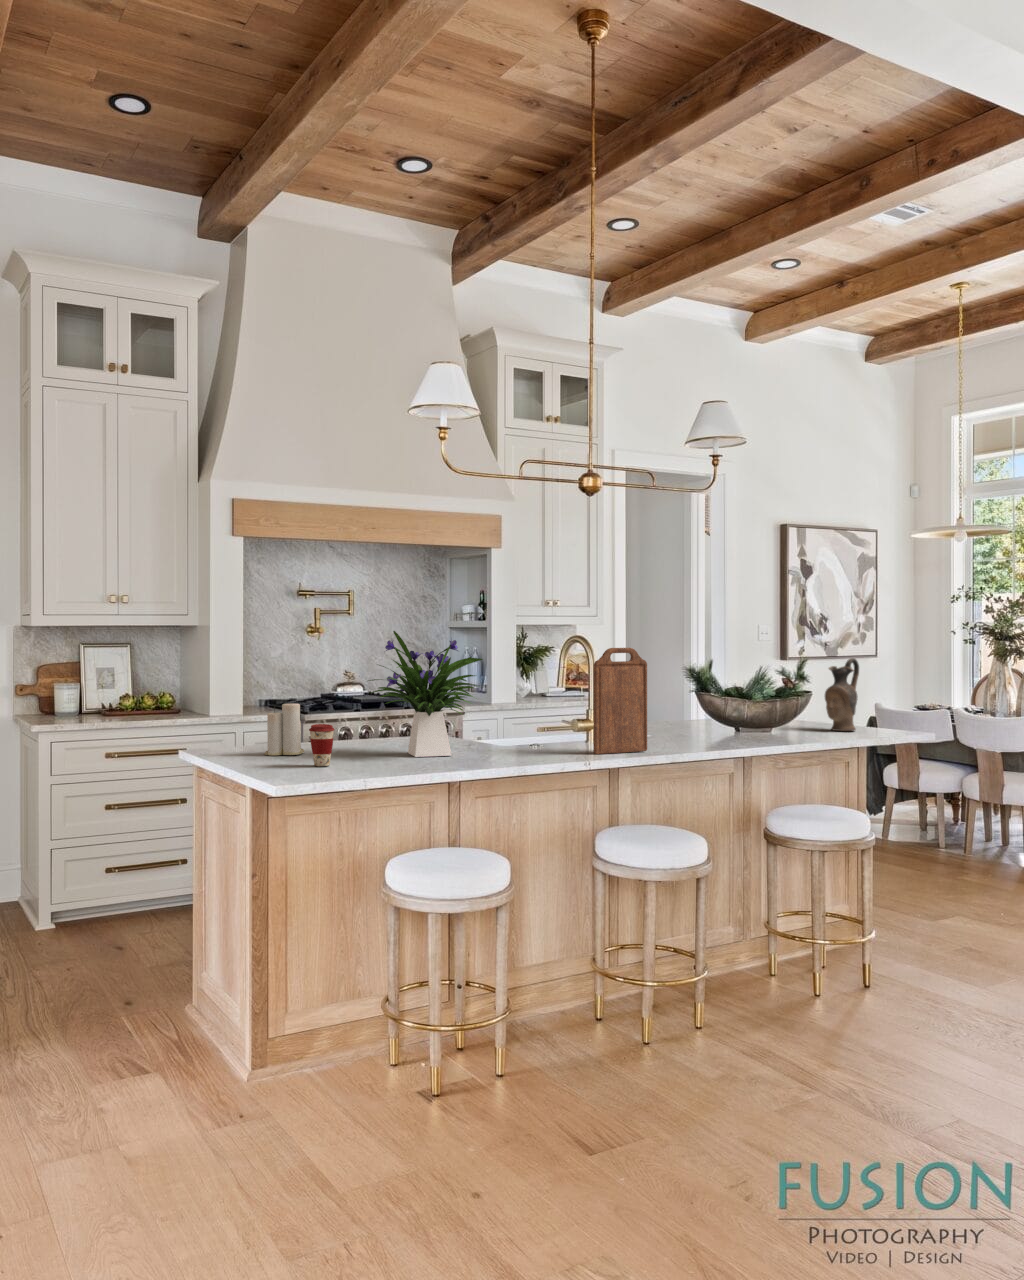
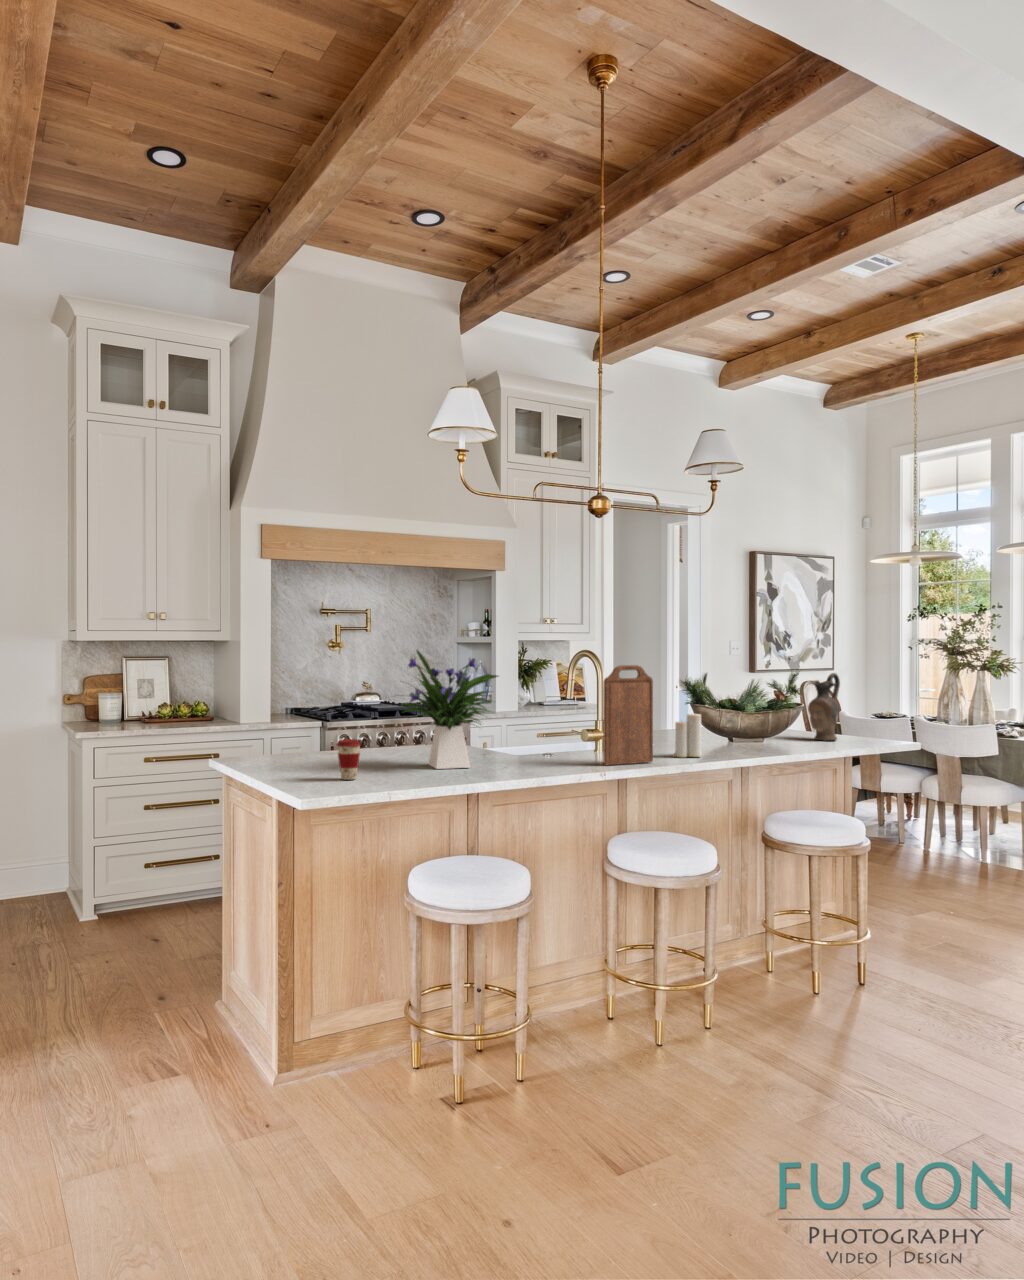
candle: present [264,703,304,755] -> present [673,714,701,757]

